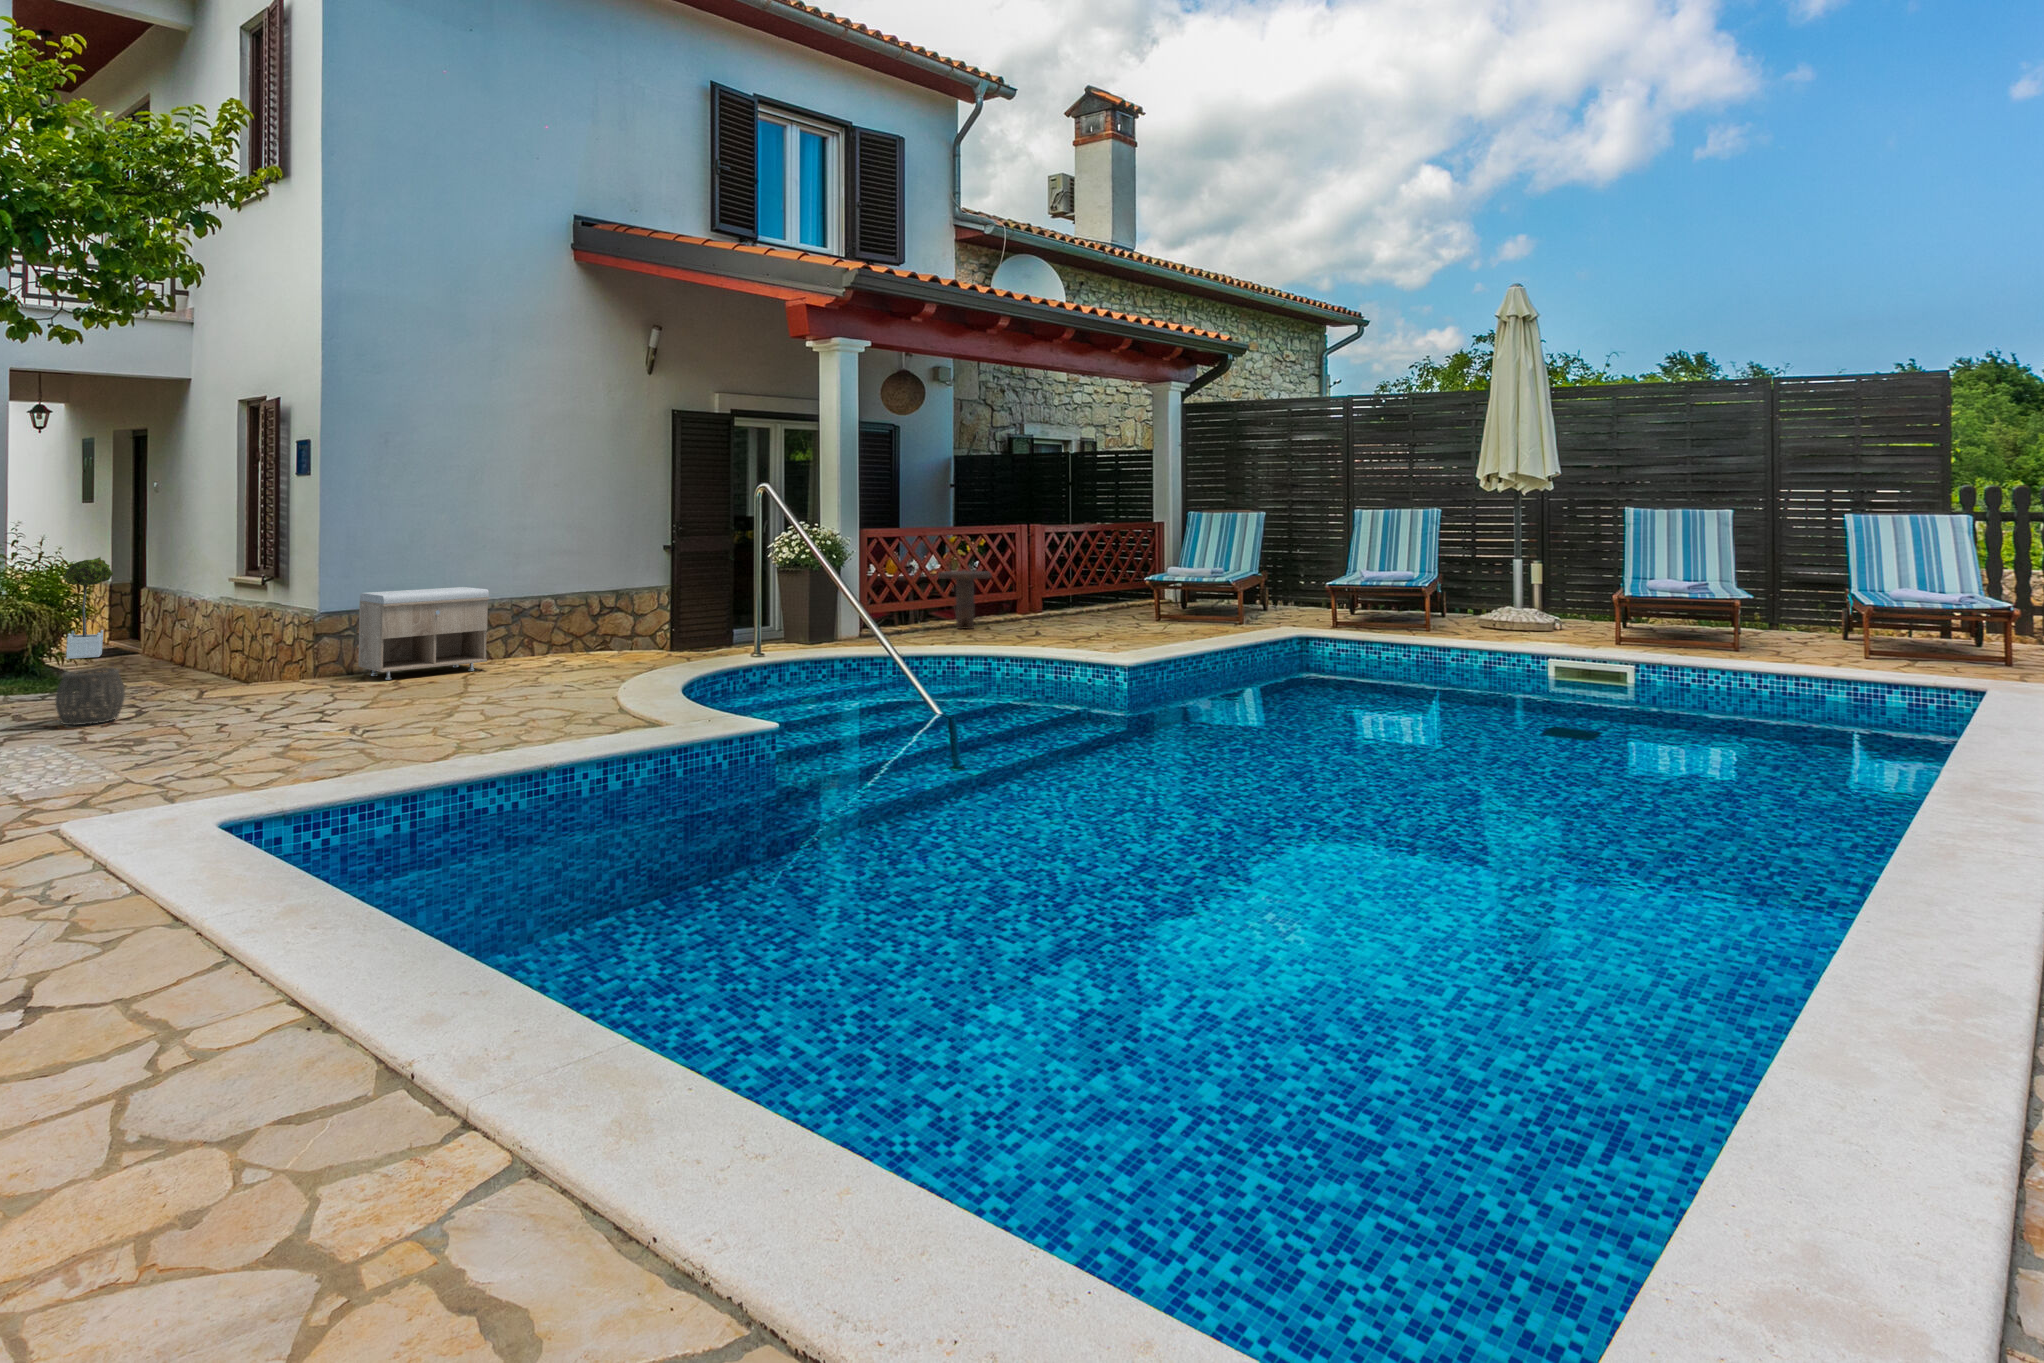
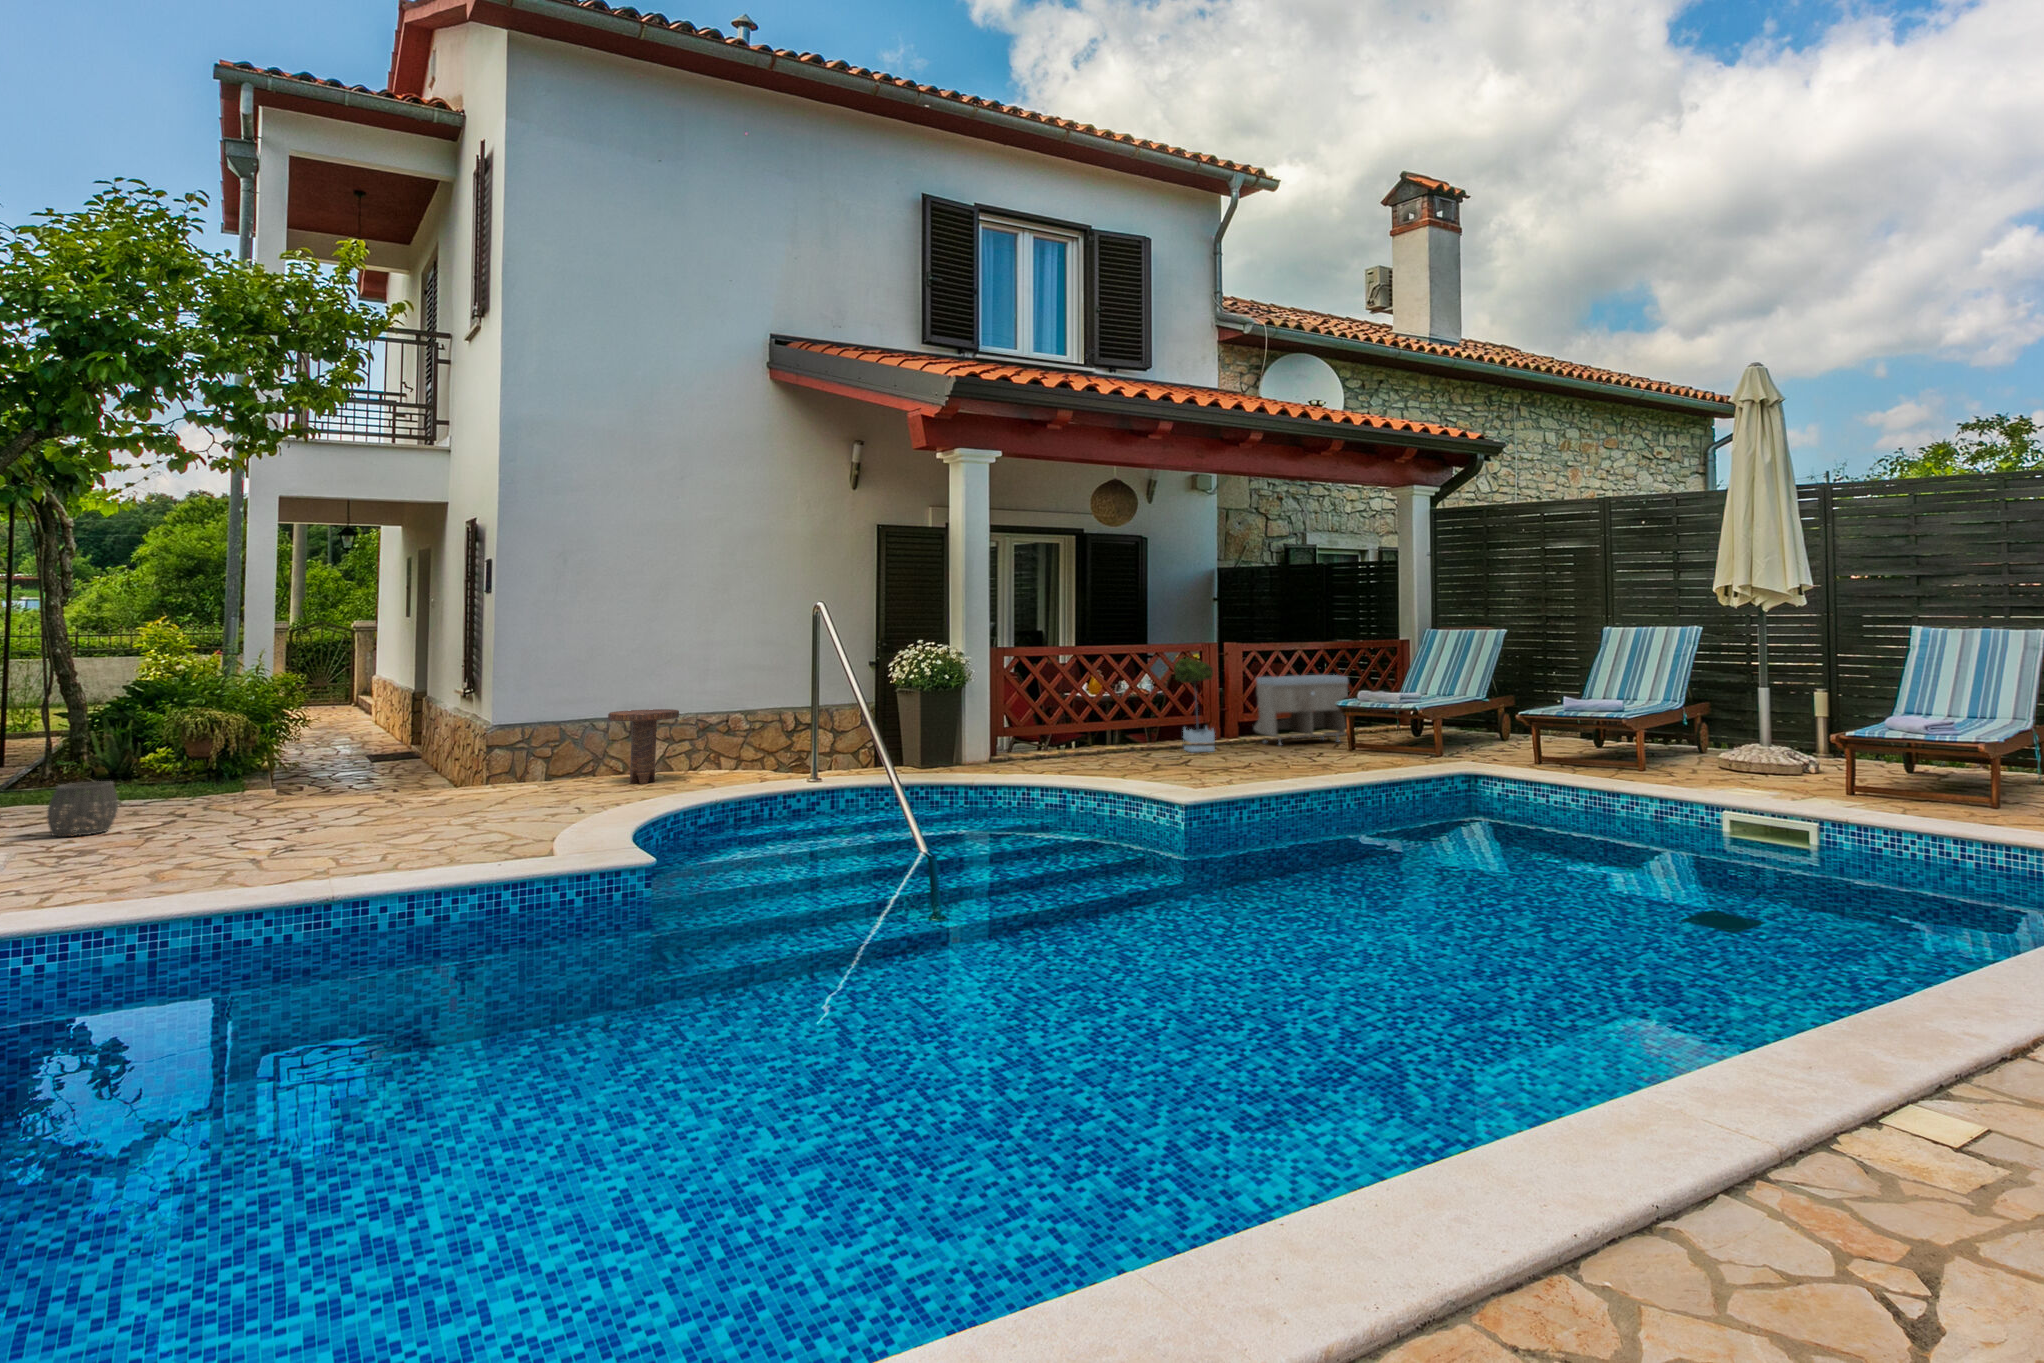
potted tree: present [64,557,113,659] -> present [1174,658,1215,752]
side table: present [938,571,991,629] -> present [608,709,679,784]
storage bench: present [358,587,489,680] -> present [1254,675,1348,745]

